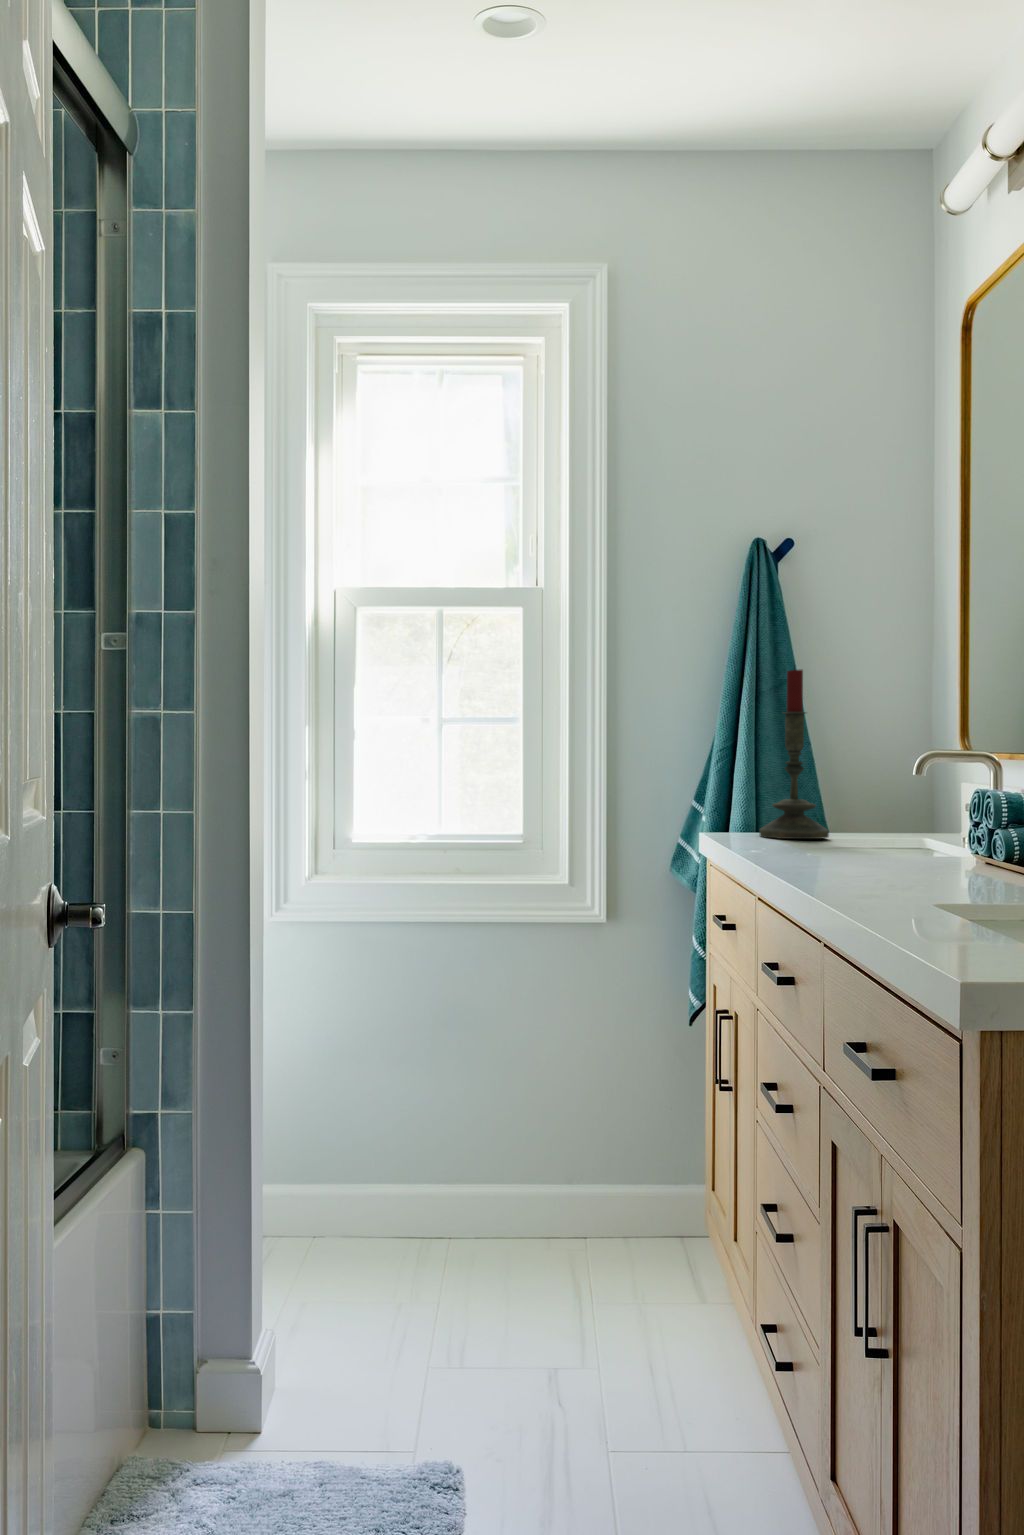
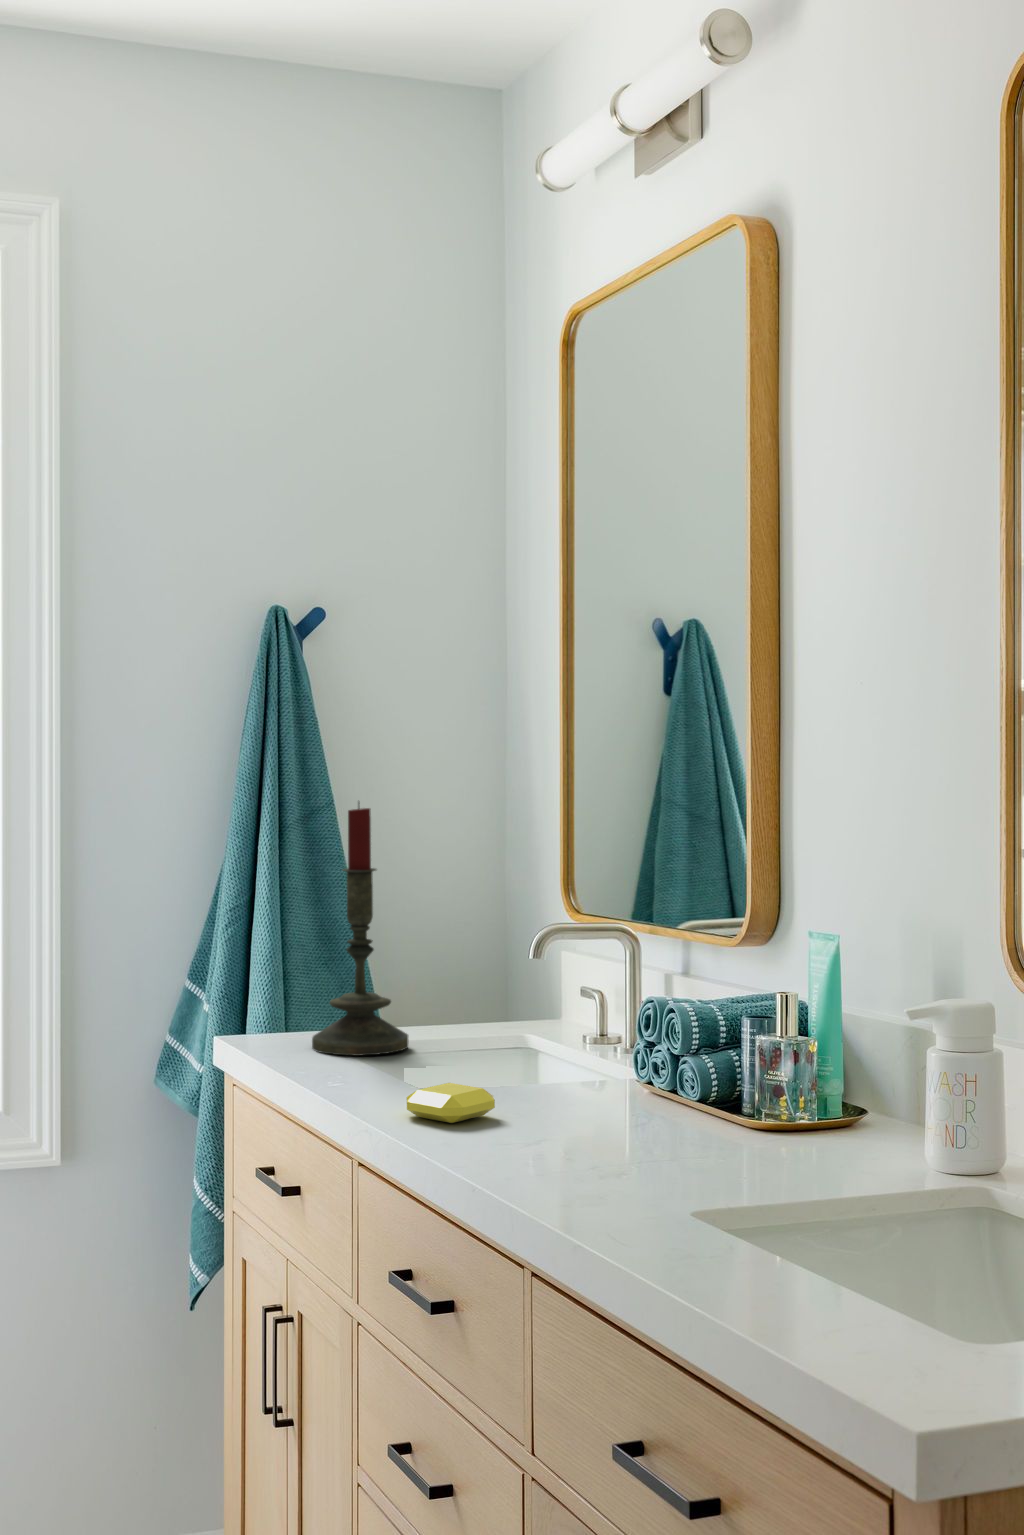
soap bar: none [780,838,844,861] -> present [407,1083,495,1123]

